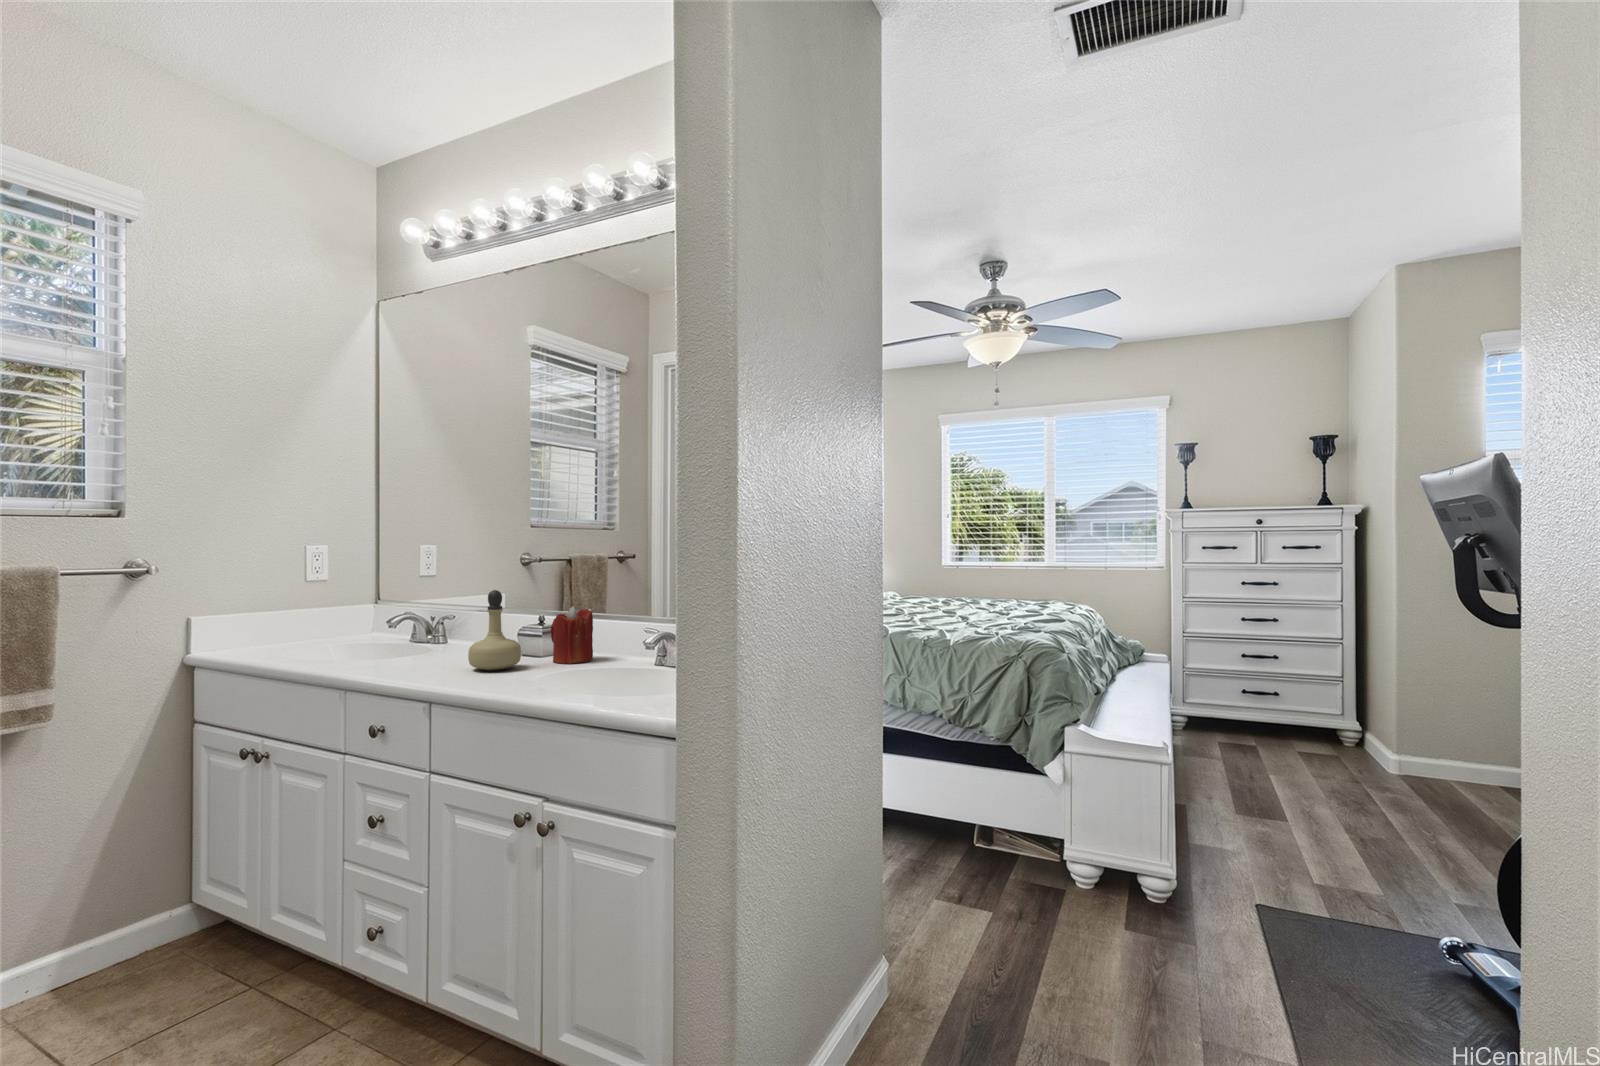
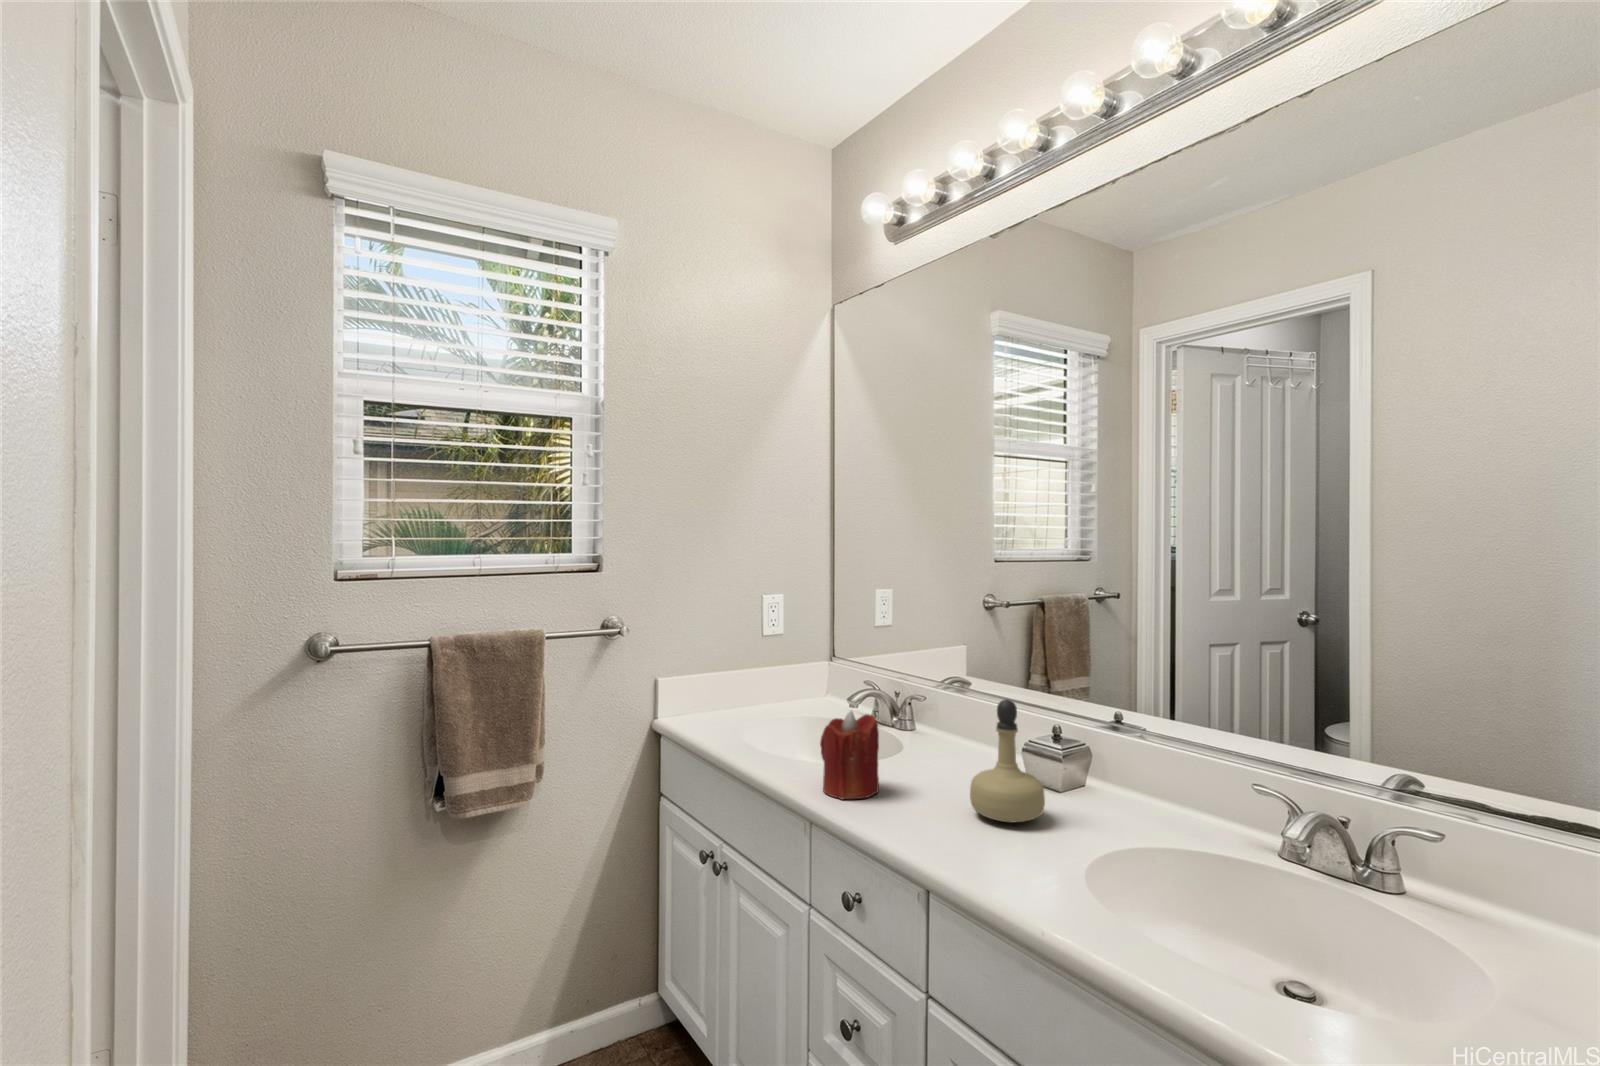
candle: present [551,606,593,664] -> present [820,711,879,800]

